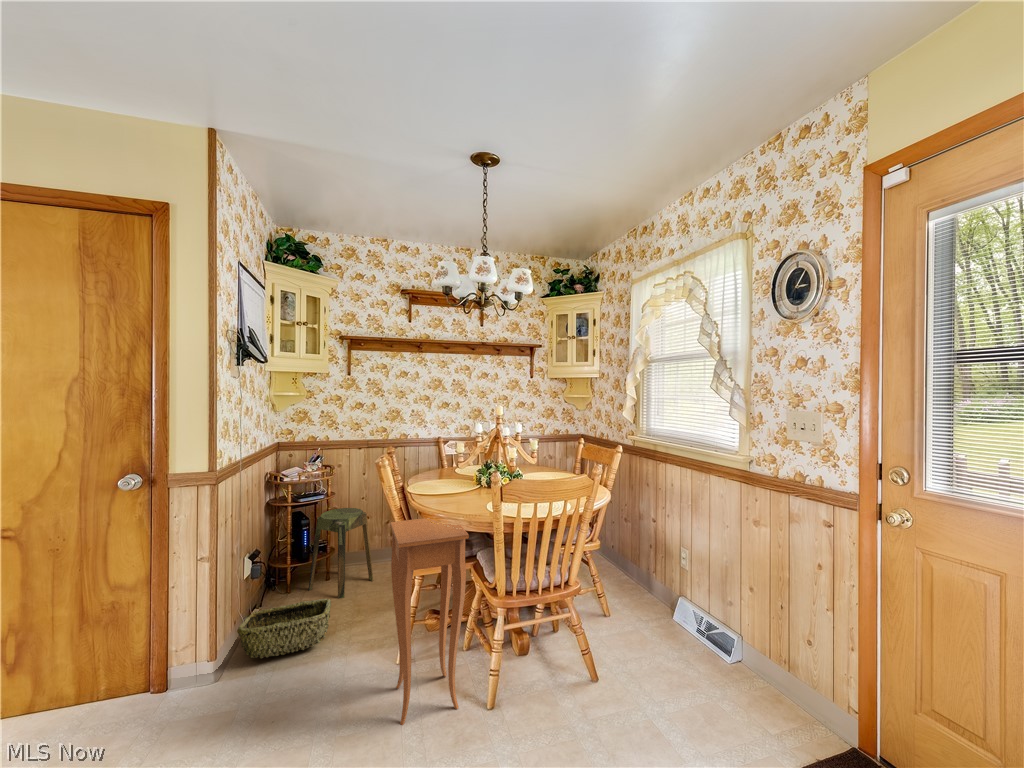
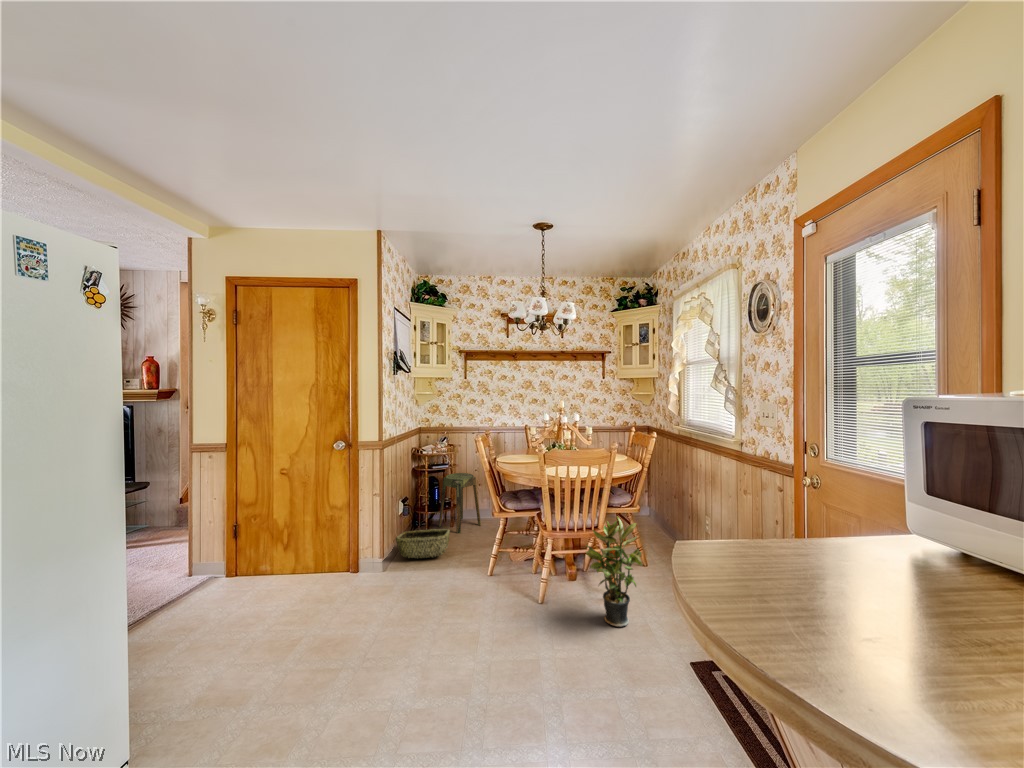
side table: present [391,518,469,725] -> none [481,476,527,603]
potted plant: none [558,566,638,730] -> present [586,518,643,627]

